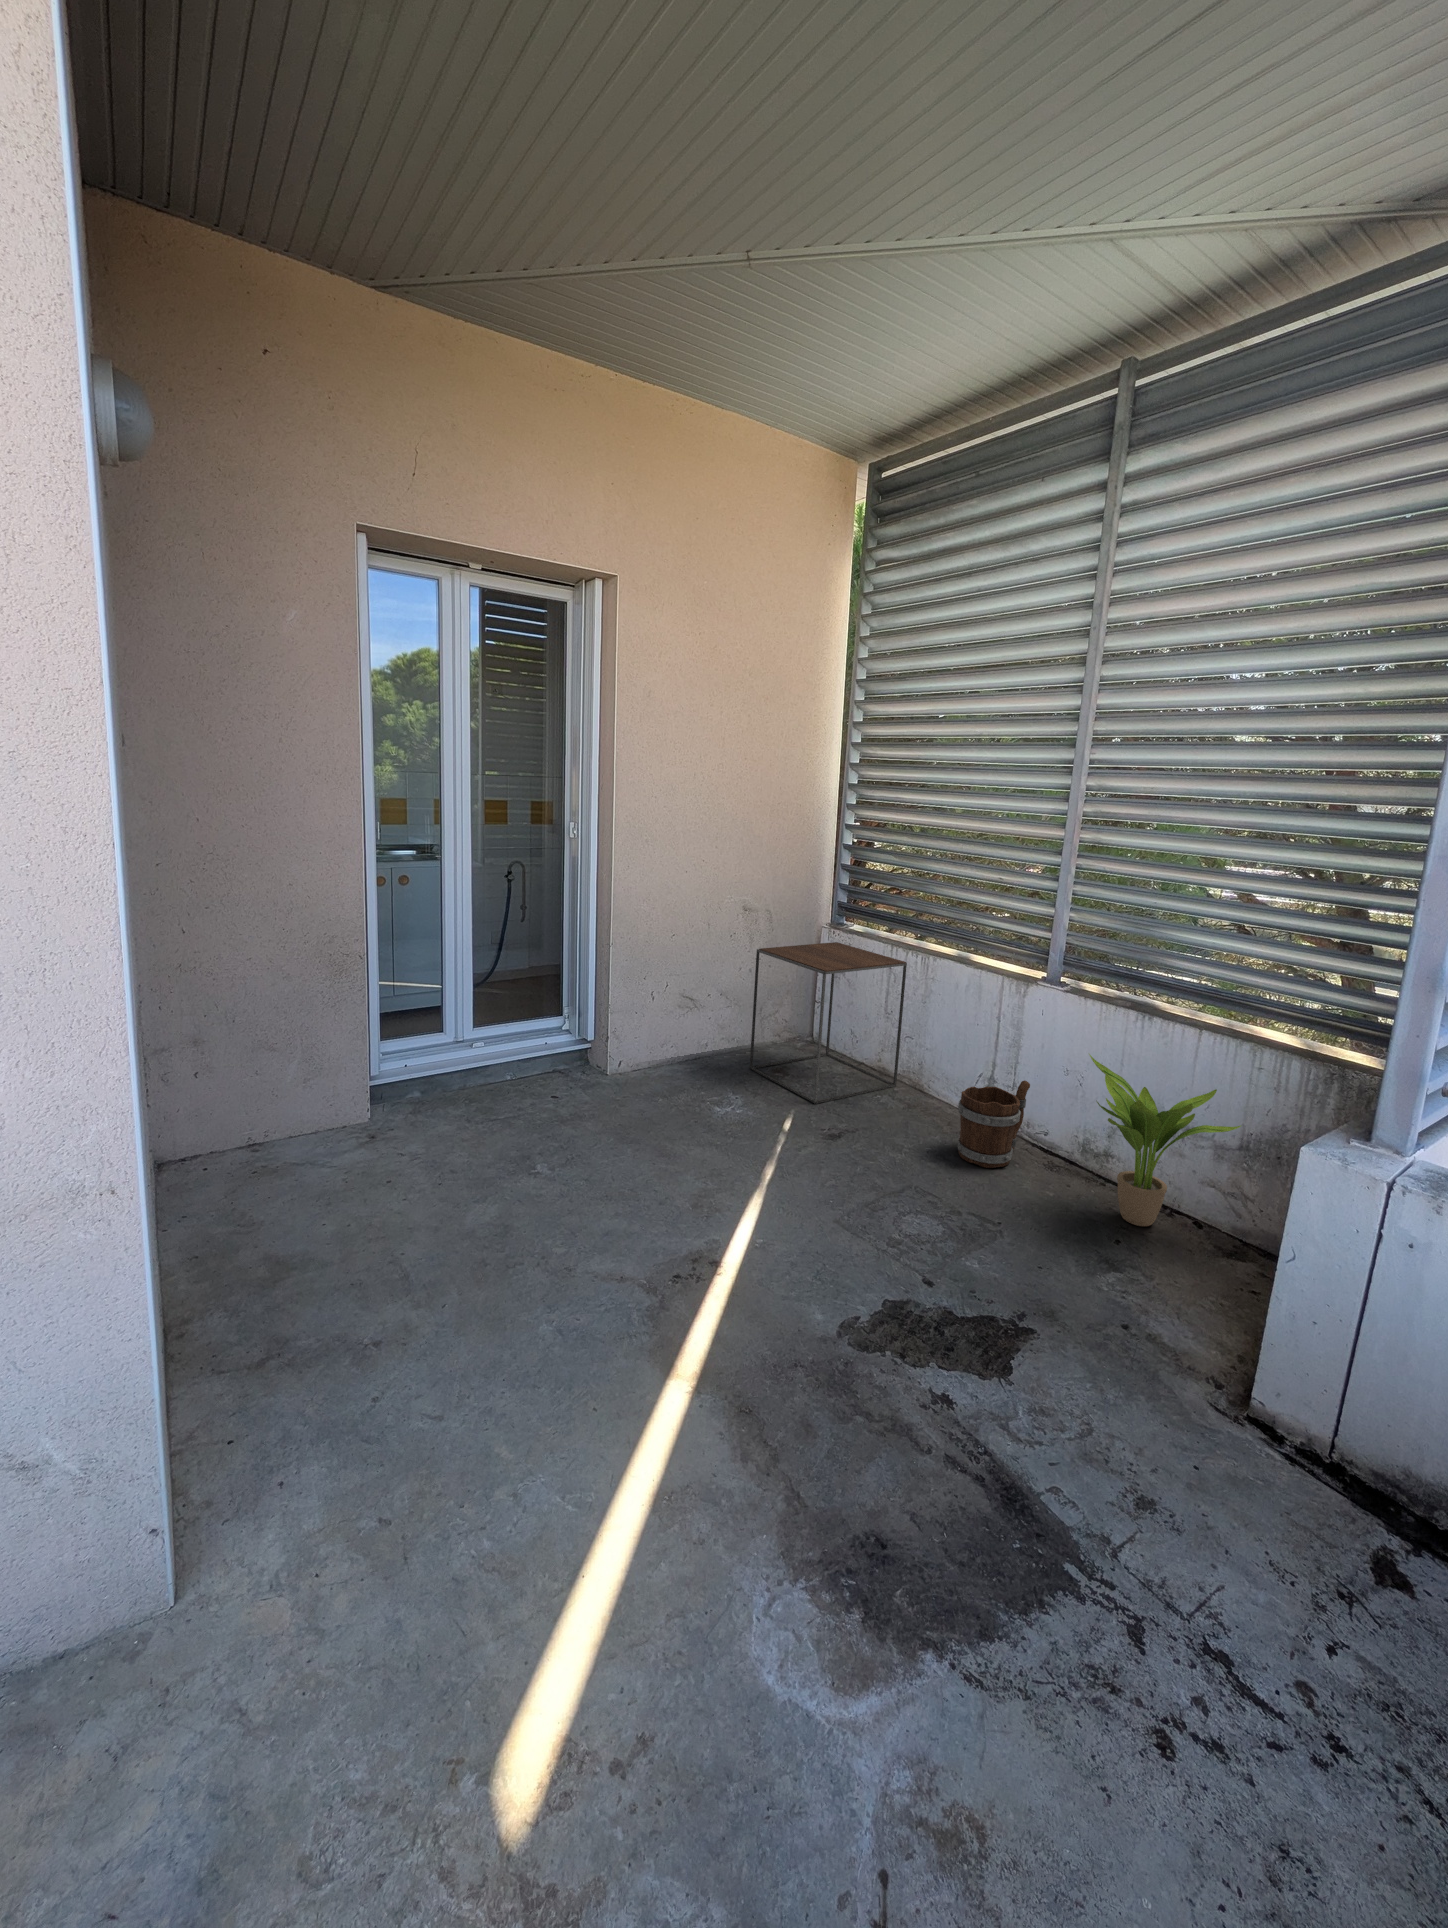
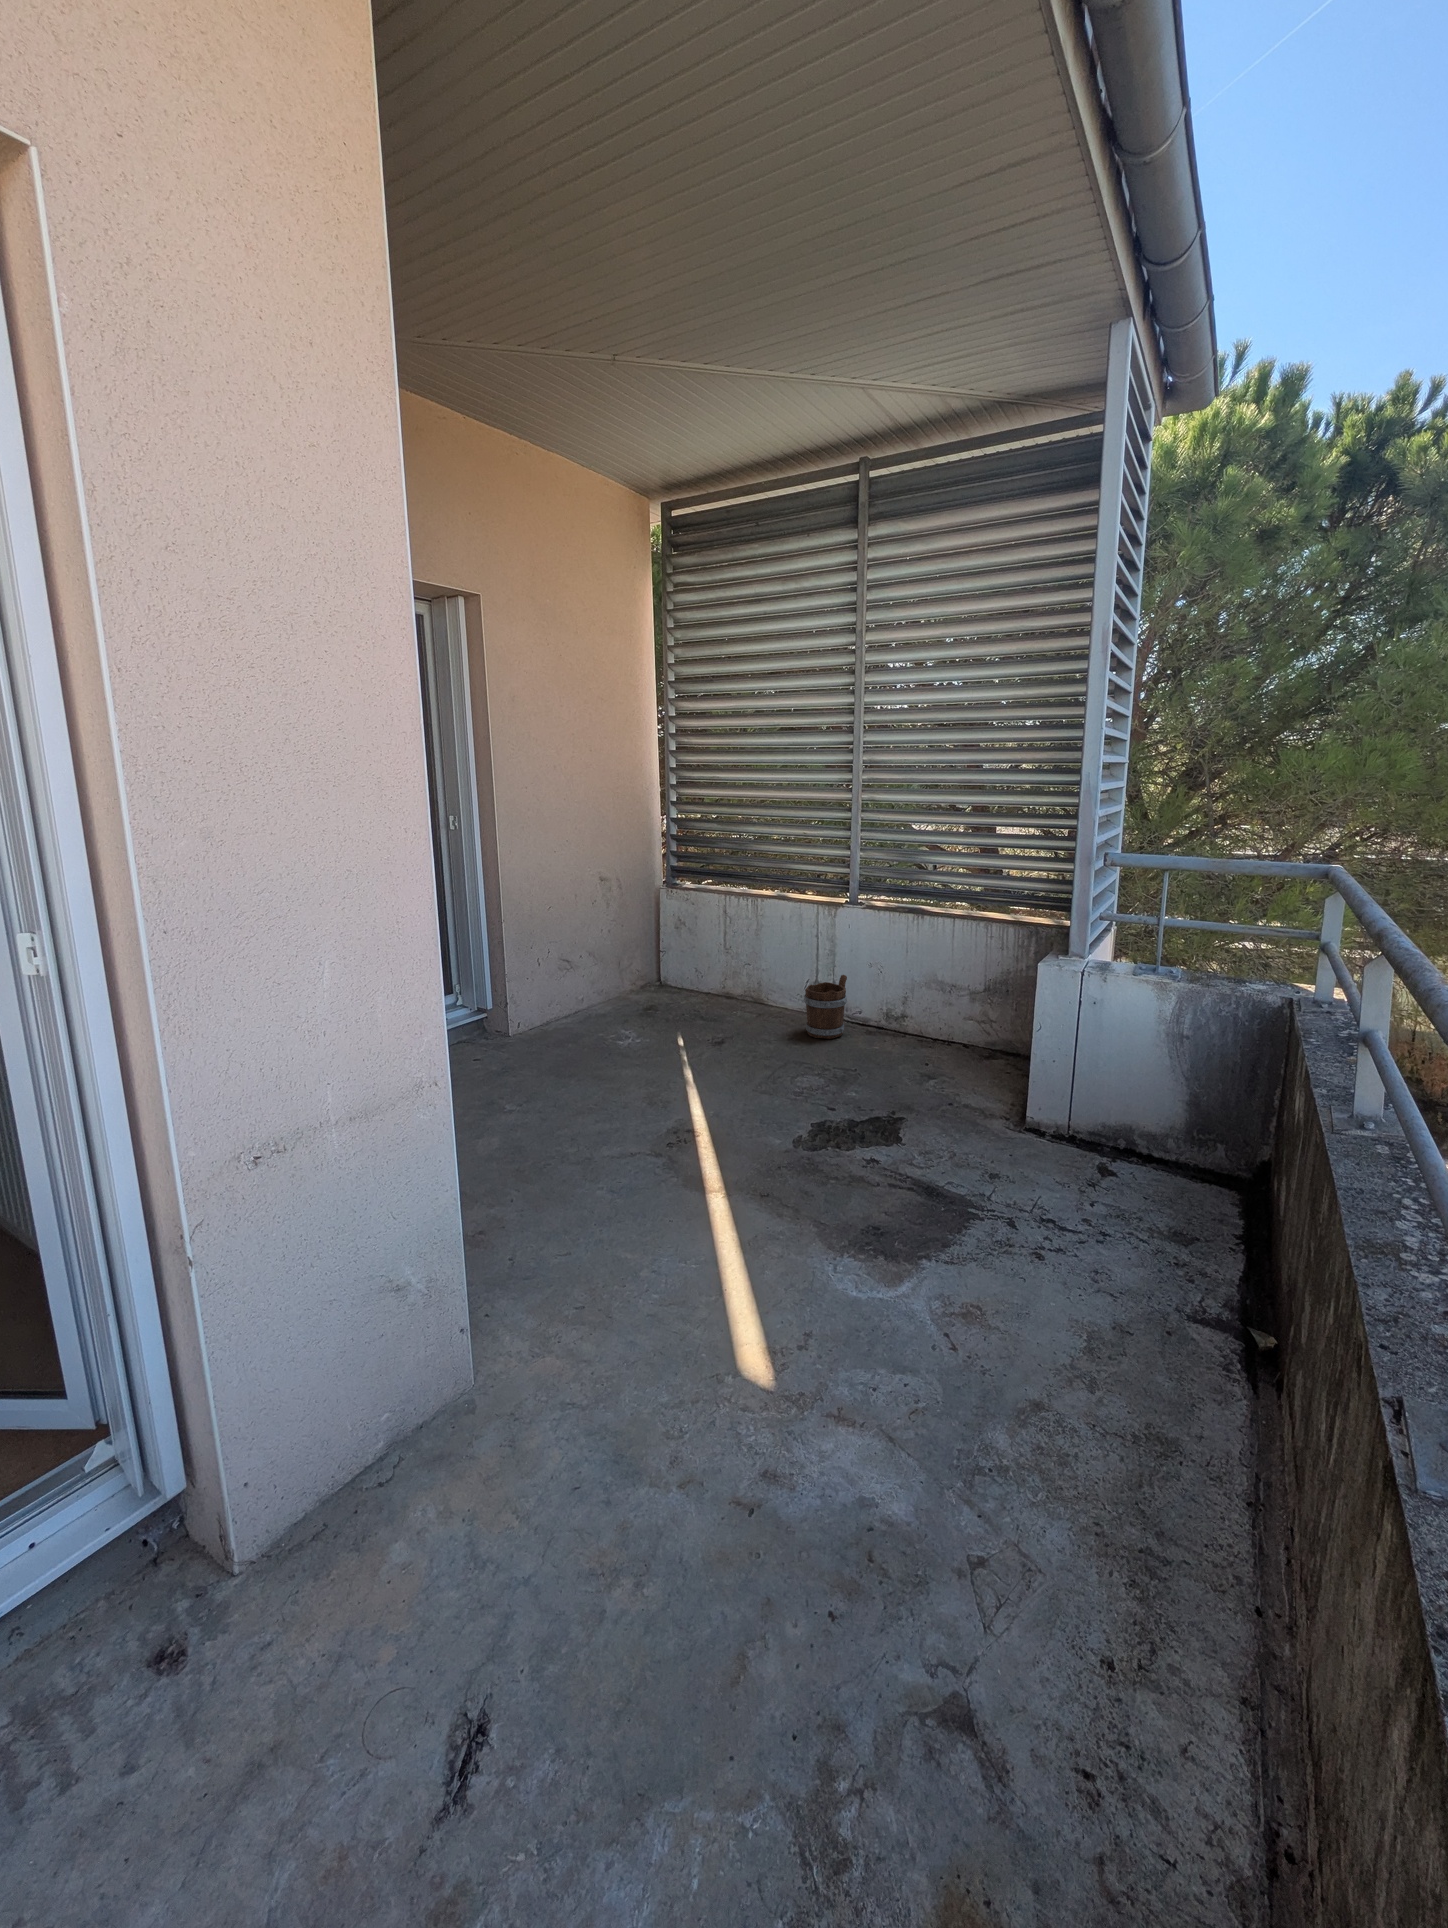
side table: present [750,942,907,1104] -> none [621,897,741,1023]
potted plant: present [1089,1054,1241,1226] -> none [894,942,988,1052]

